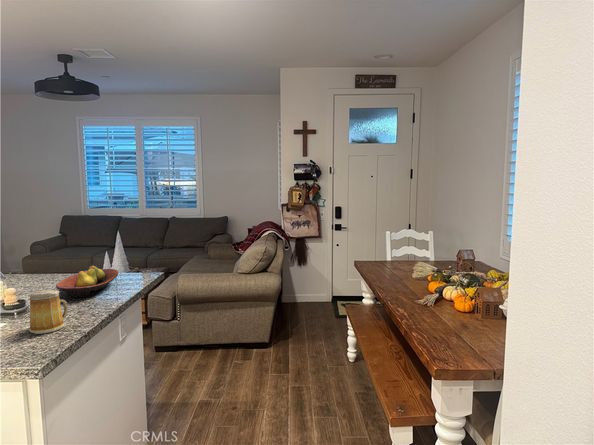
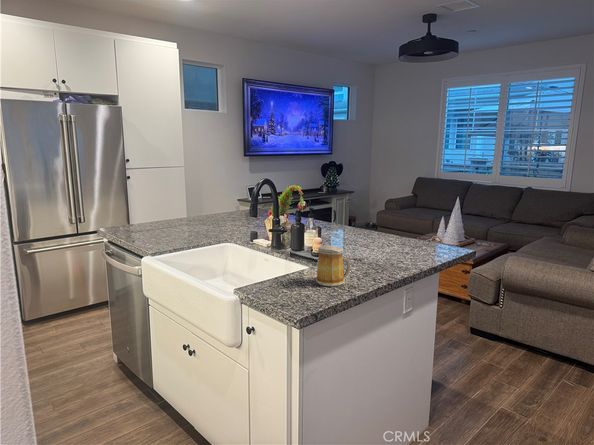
fruit bowl: present [56,266,119,298] -> none [358,230,421,259]

